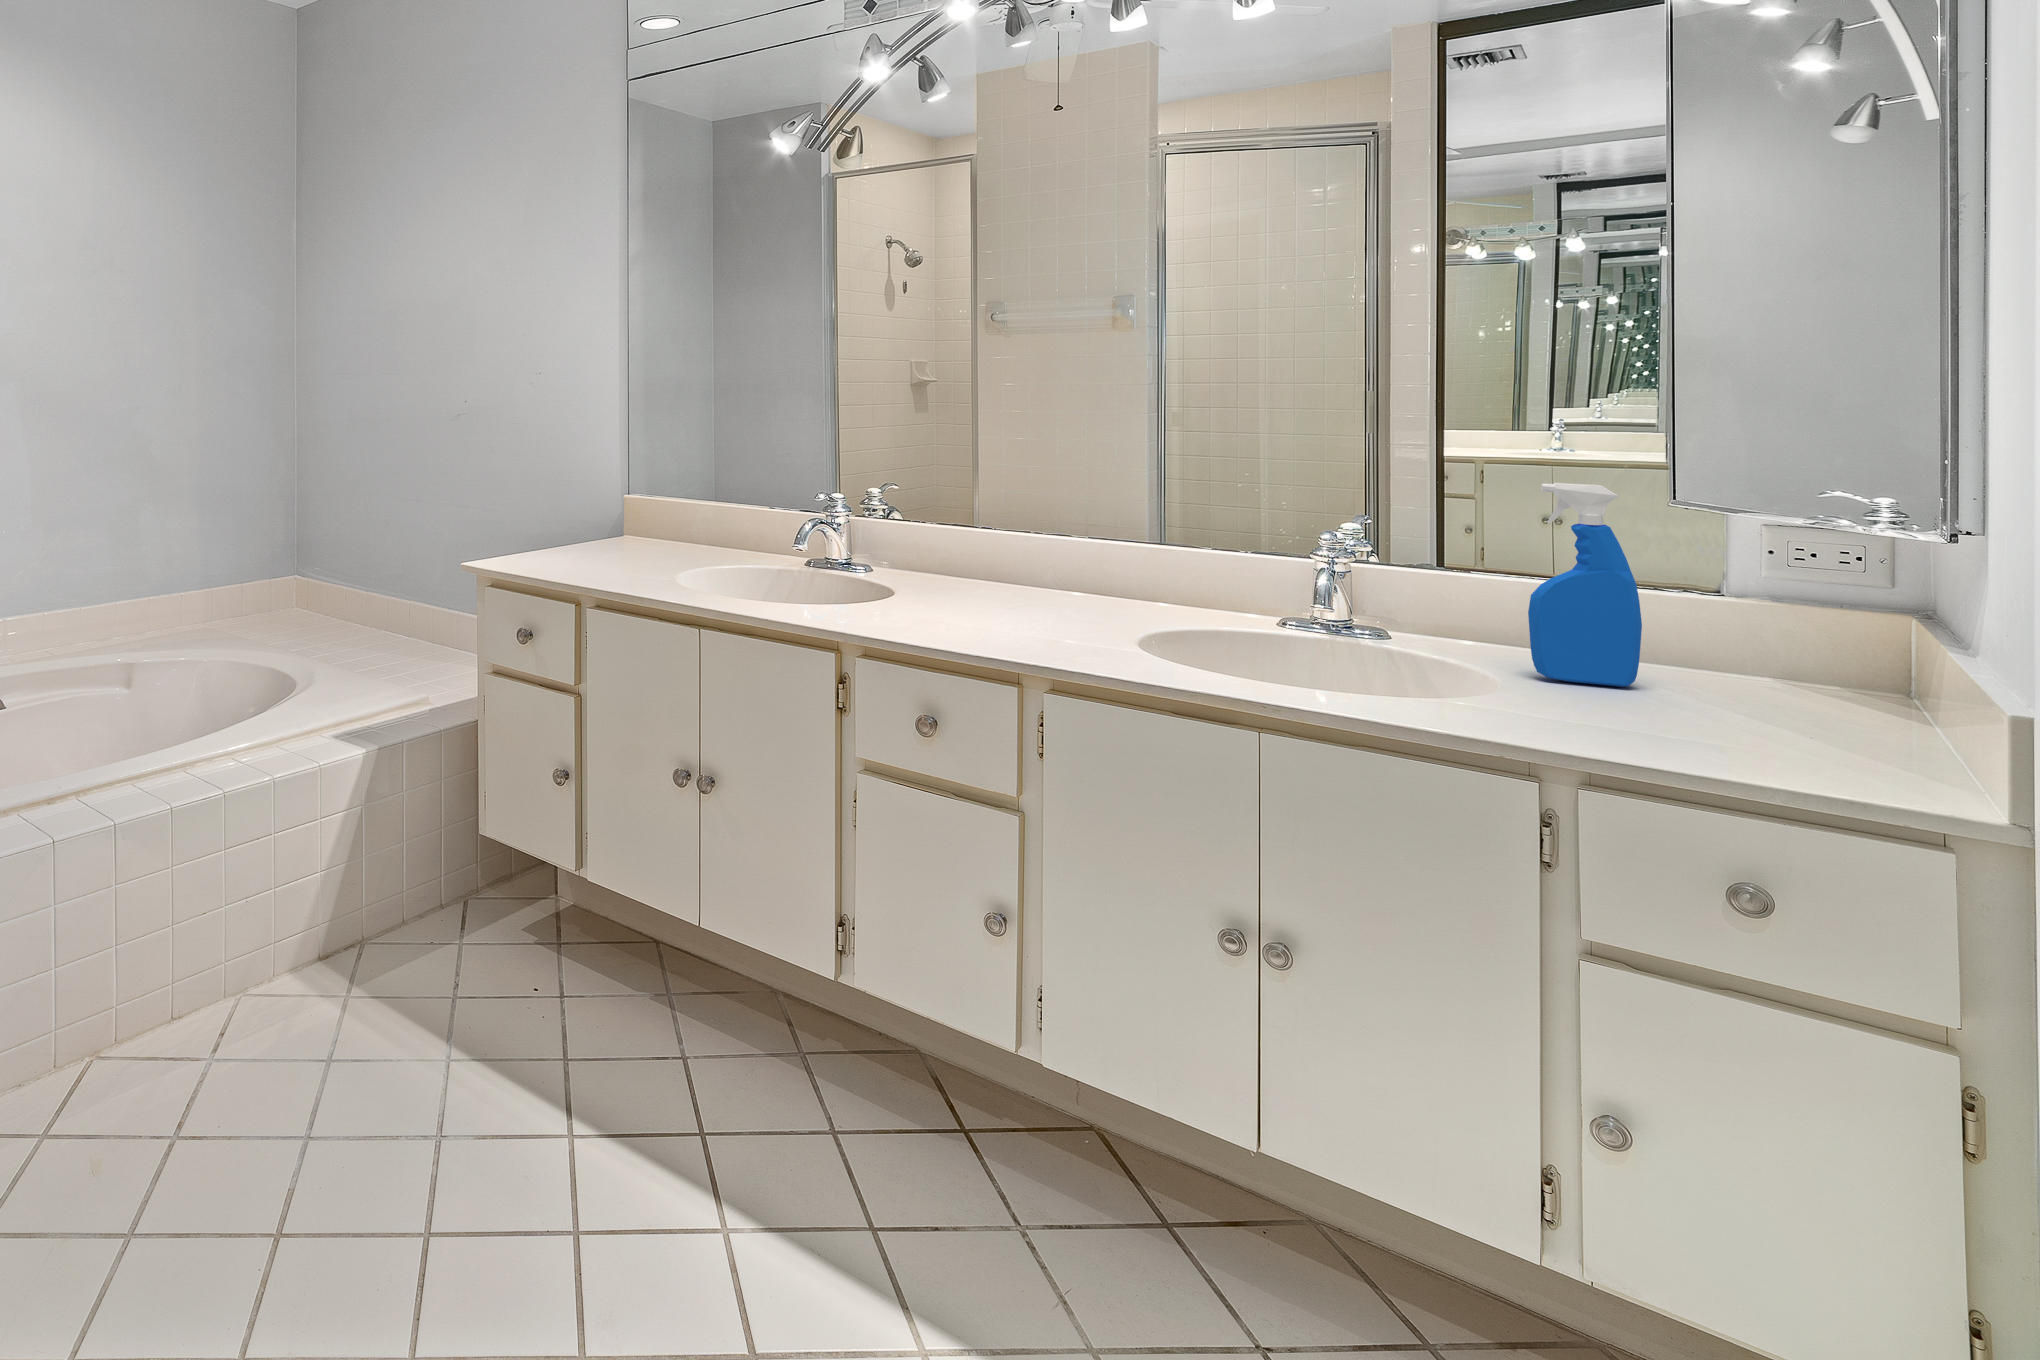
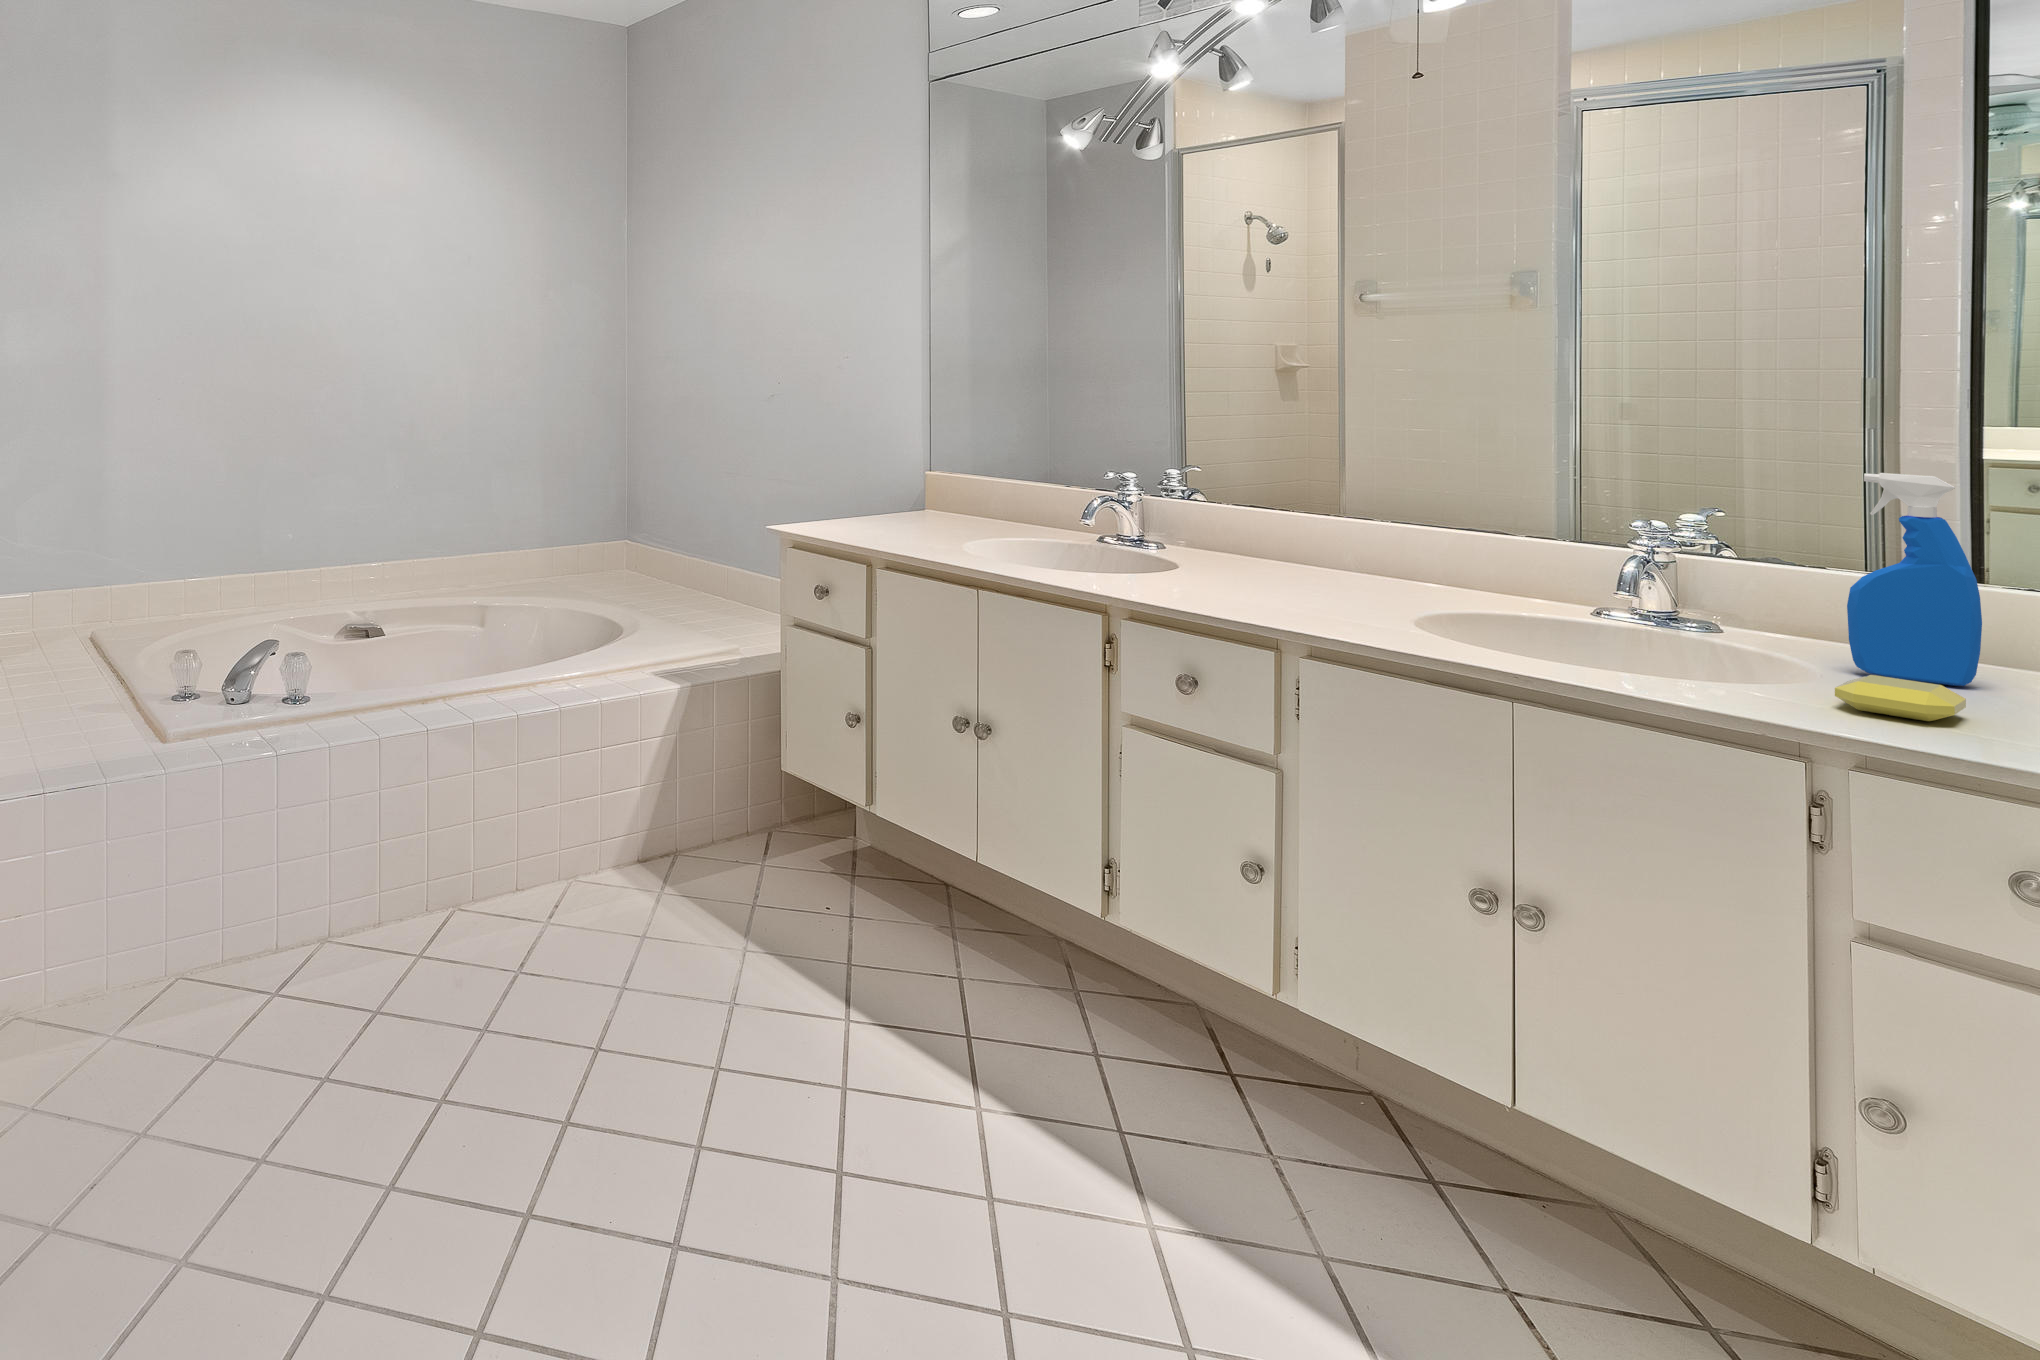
soap bar: none [1552,685,1659,732] -> present [1835,675,1966,721]

